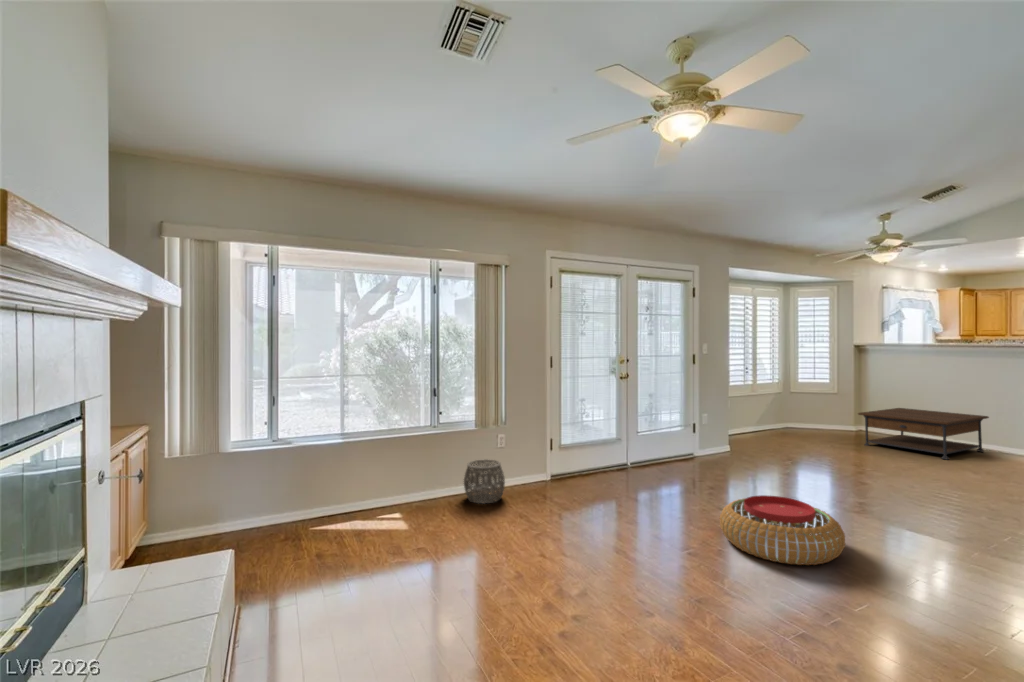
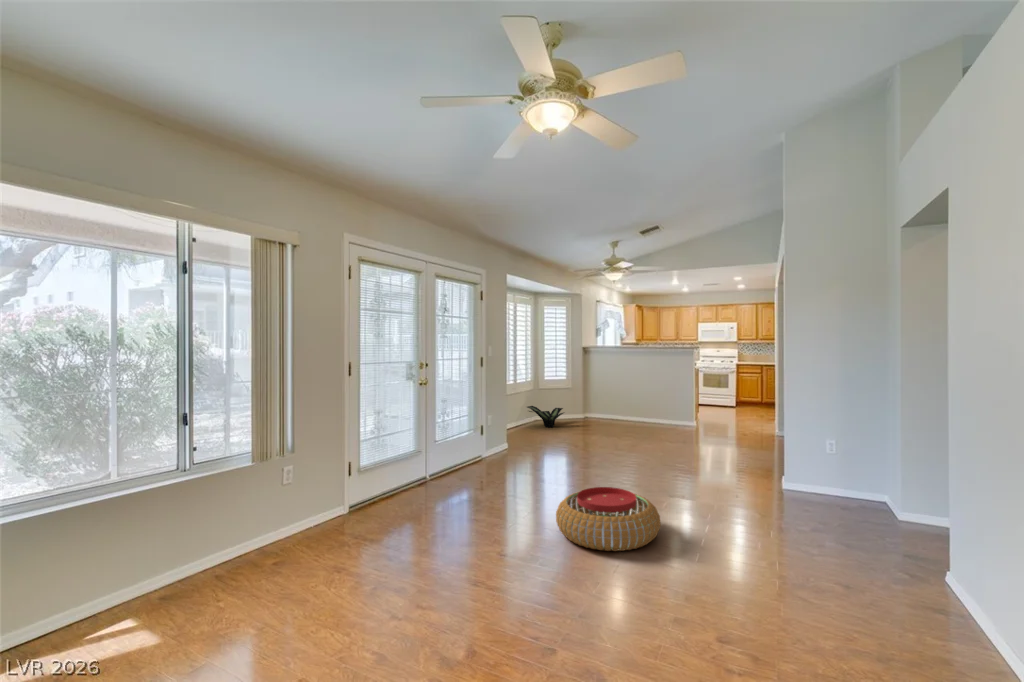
coffee table: present [858,408,989,459] -> none [593,397,669,434]
potted plant: none [770,410,825,436] -> present [527,406,563,428]
woven basket: present [464,460,505,504] -> none [238,502,303,568]

